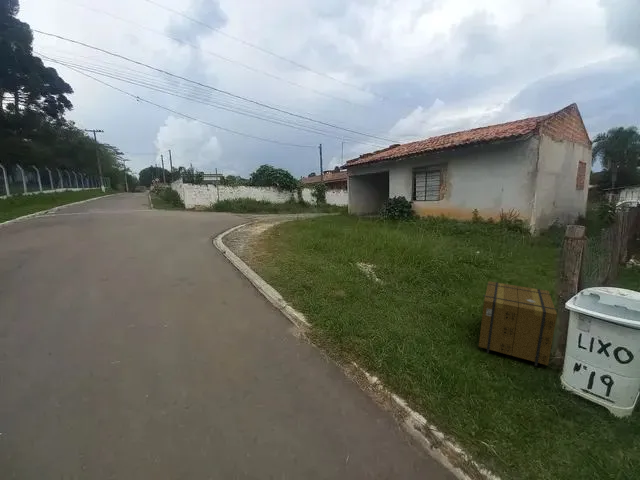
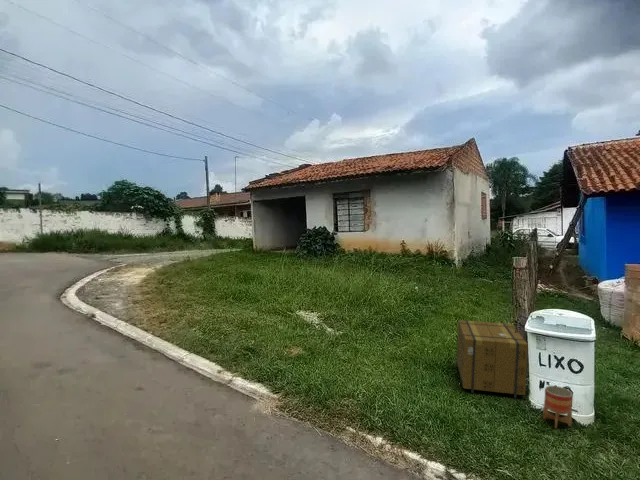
planter: none [562,362,603,411] -> present [543,386,573,428]

